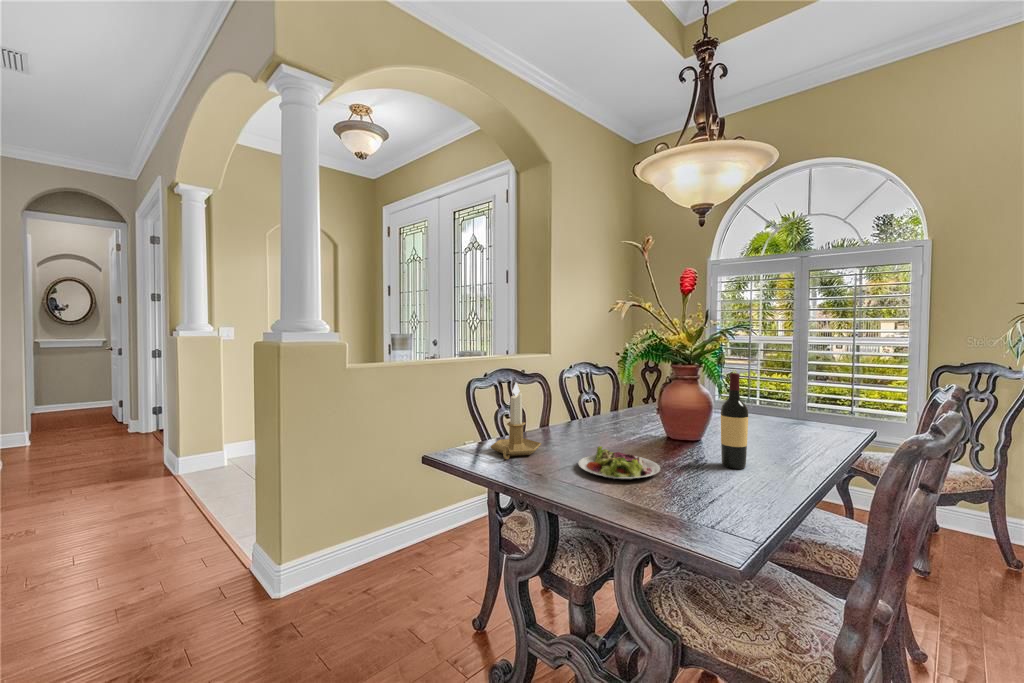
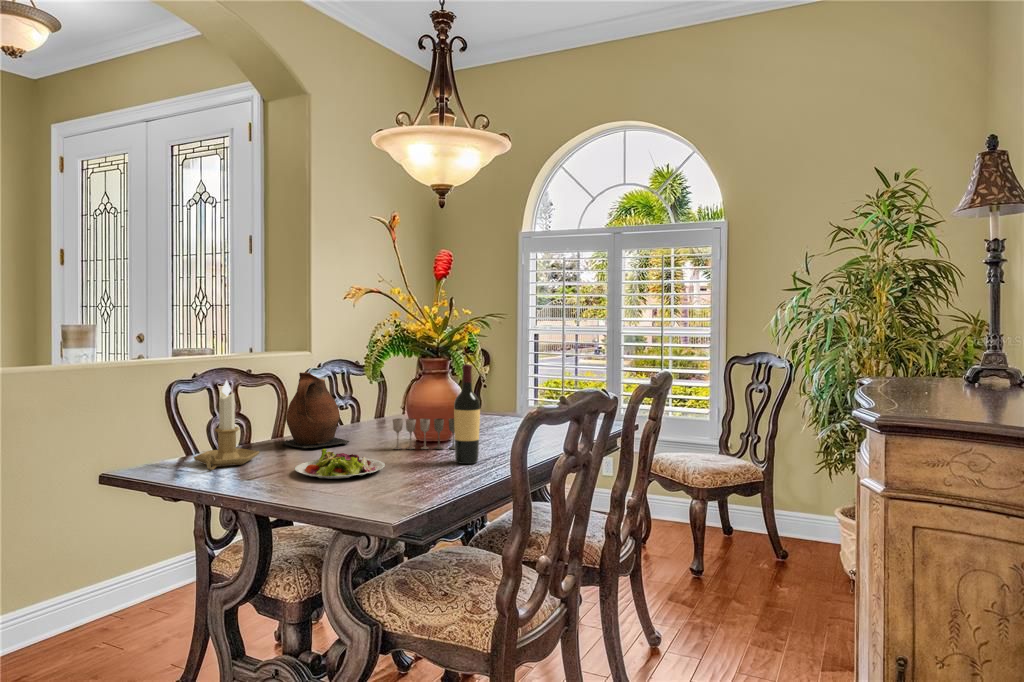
ceramic pitcher: none [550,375,608,440] -> present [281,373,349,448]
wine glass: none [650,418,712,449] -> present [393,418,455,449]

